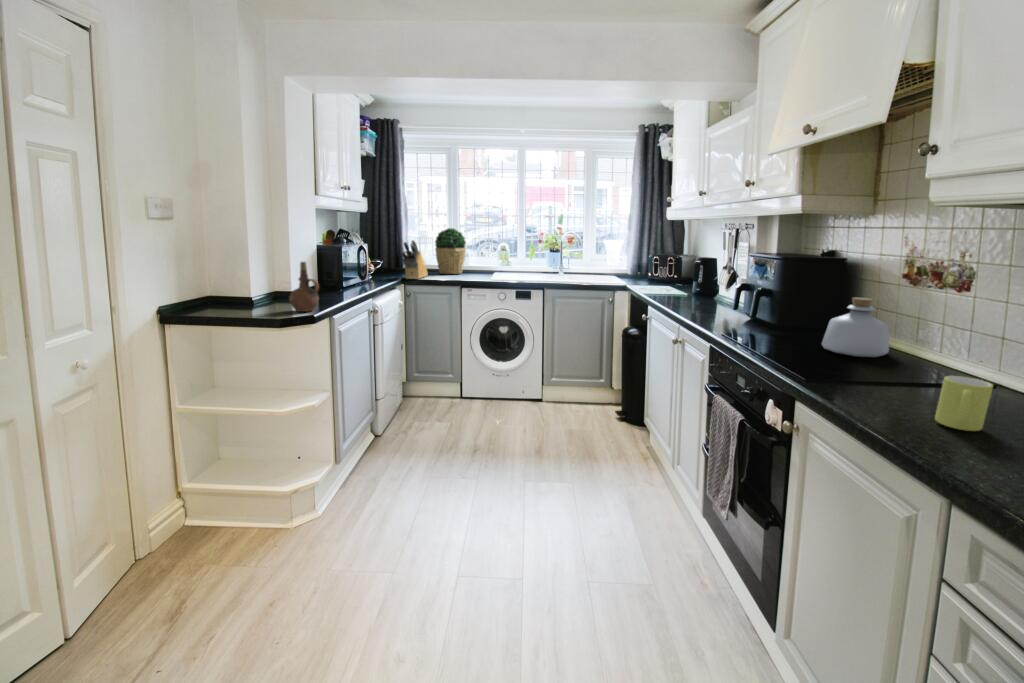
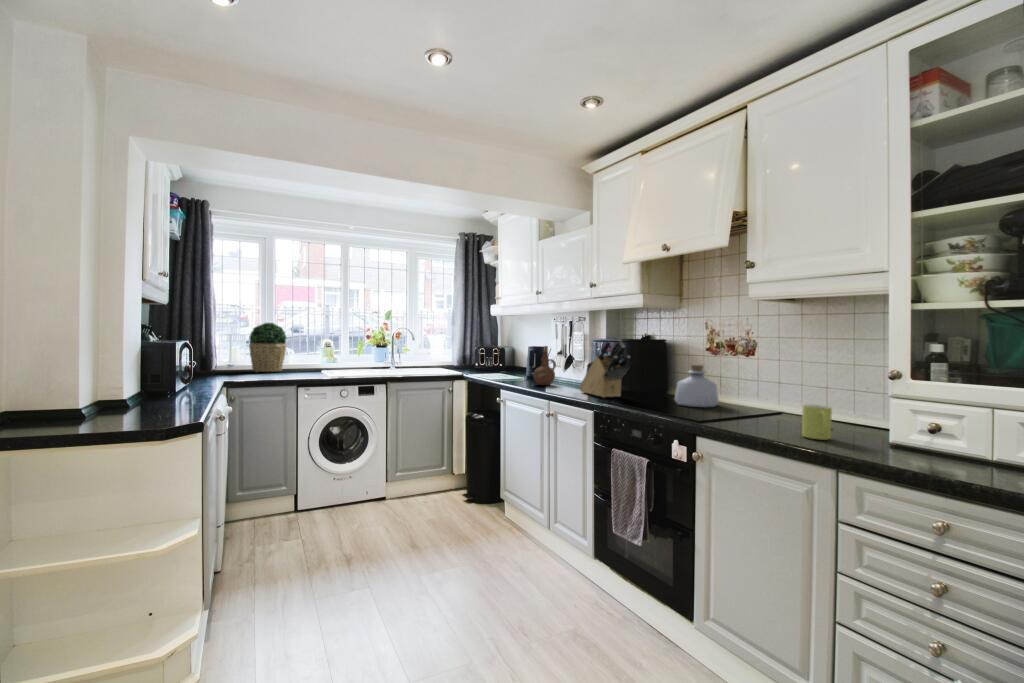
knife block: present [402,240,428,279] -> present [579,339,630,398]
ceramic pitcher: present [289,262,319,312] -> present [533,346,556,385]

